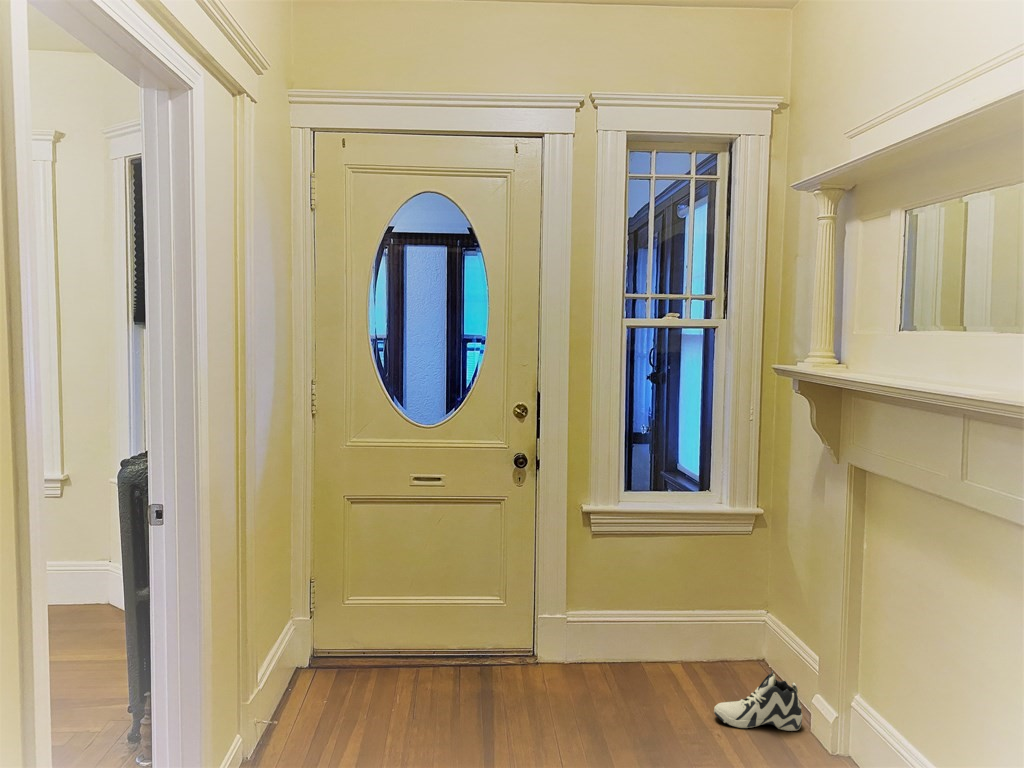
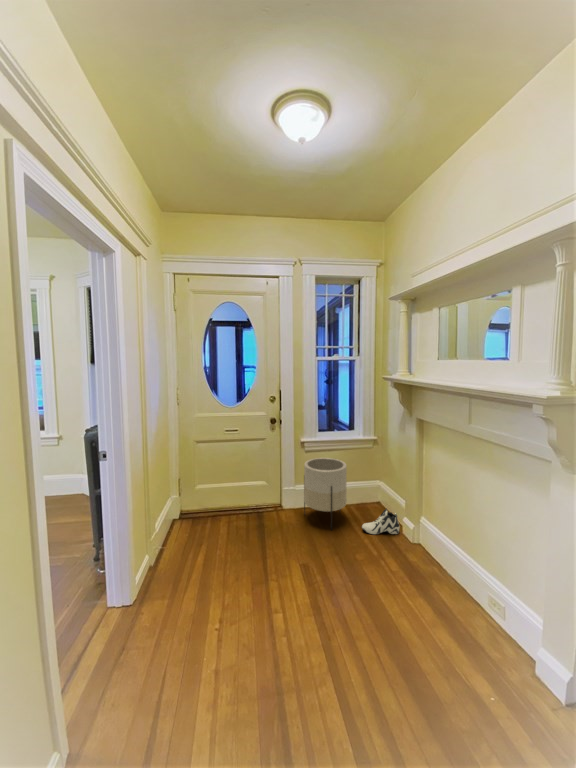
planter: none [585,550,685,713] -> present [304,458,347,530]

